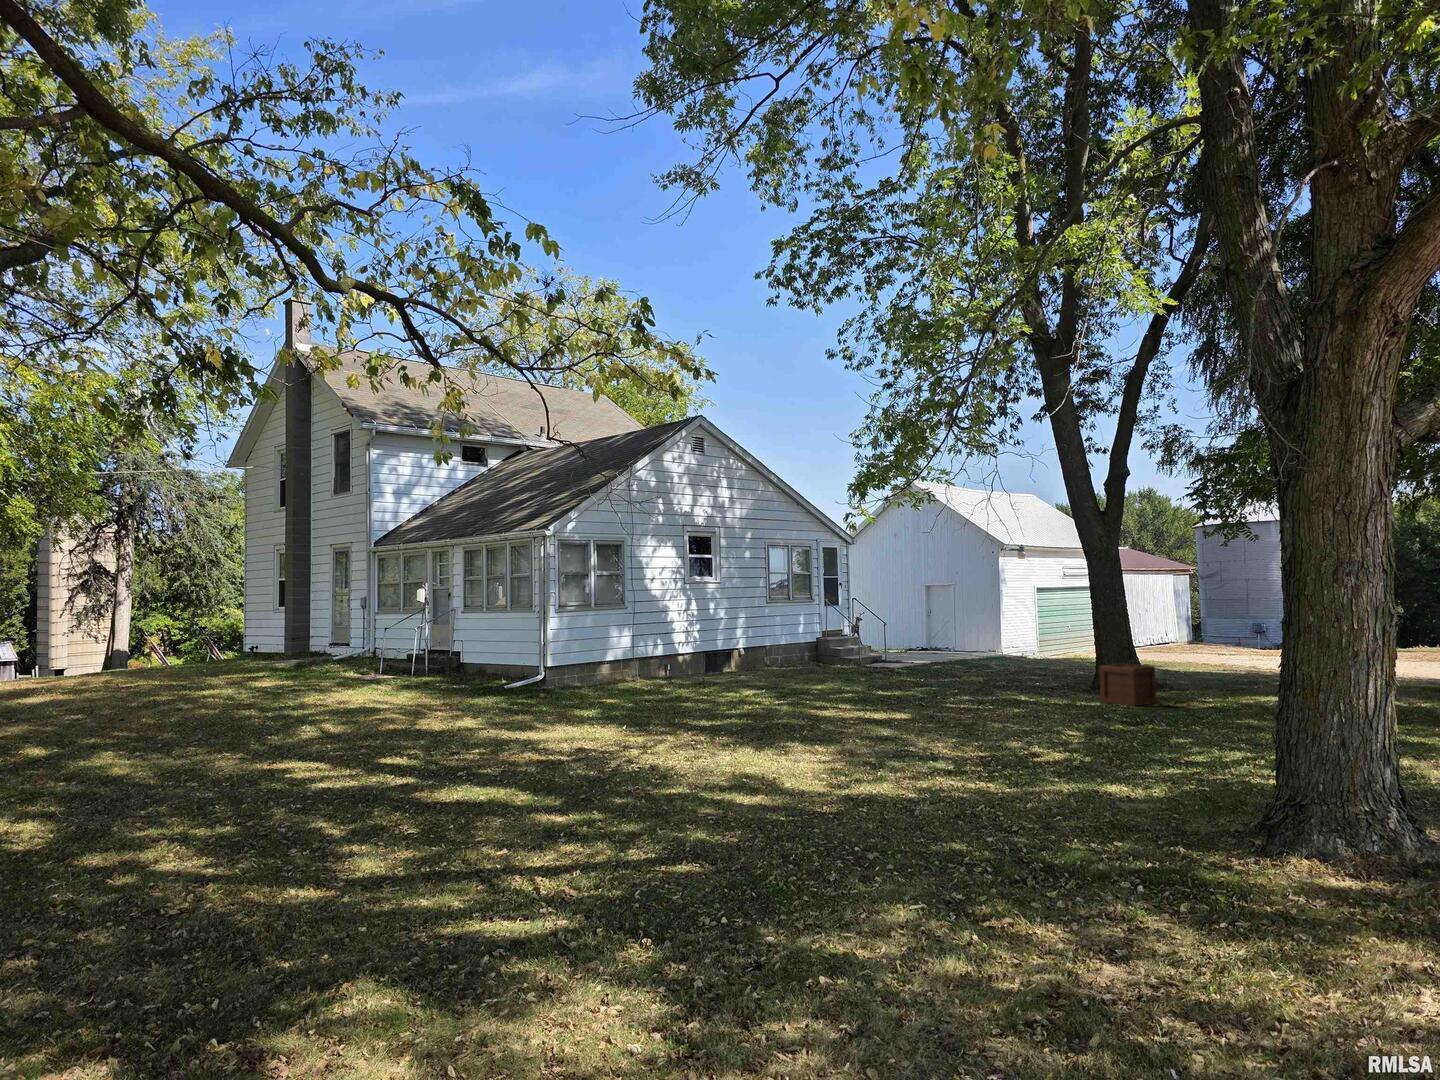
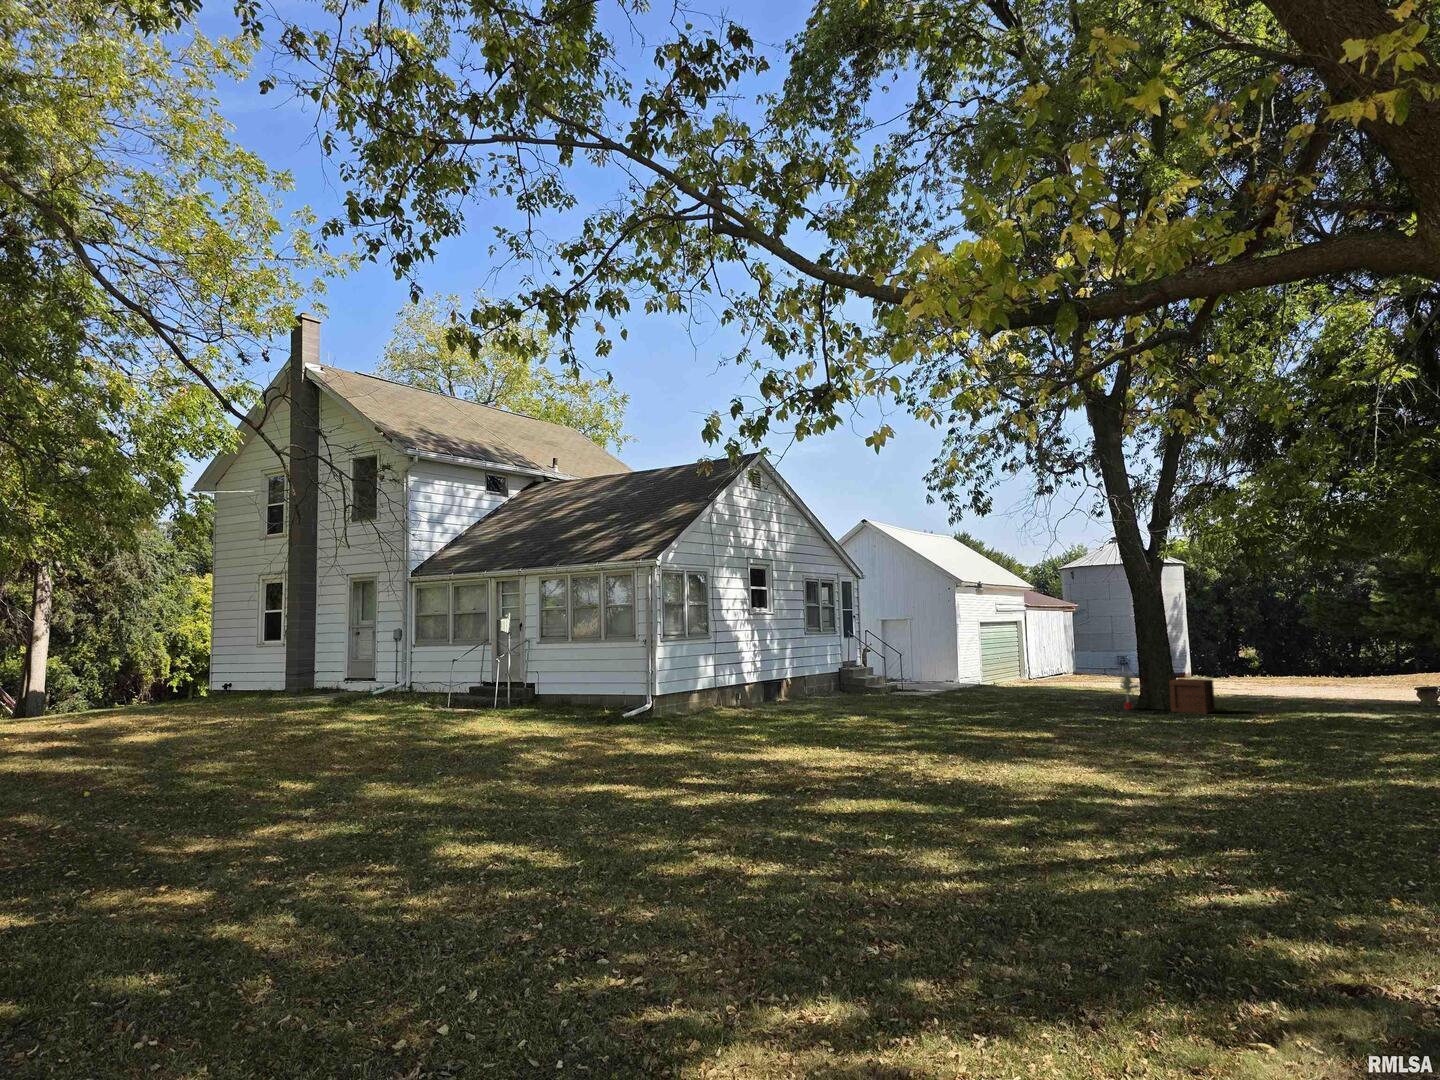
potted tree: none [1049,650,1075,697] -> present [1120,670,1142,710]

